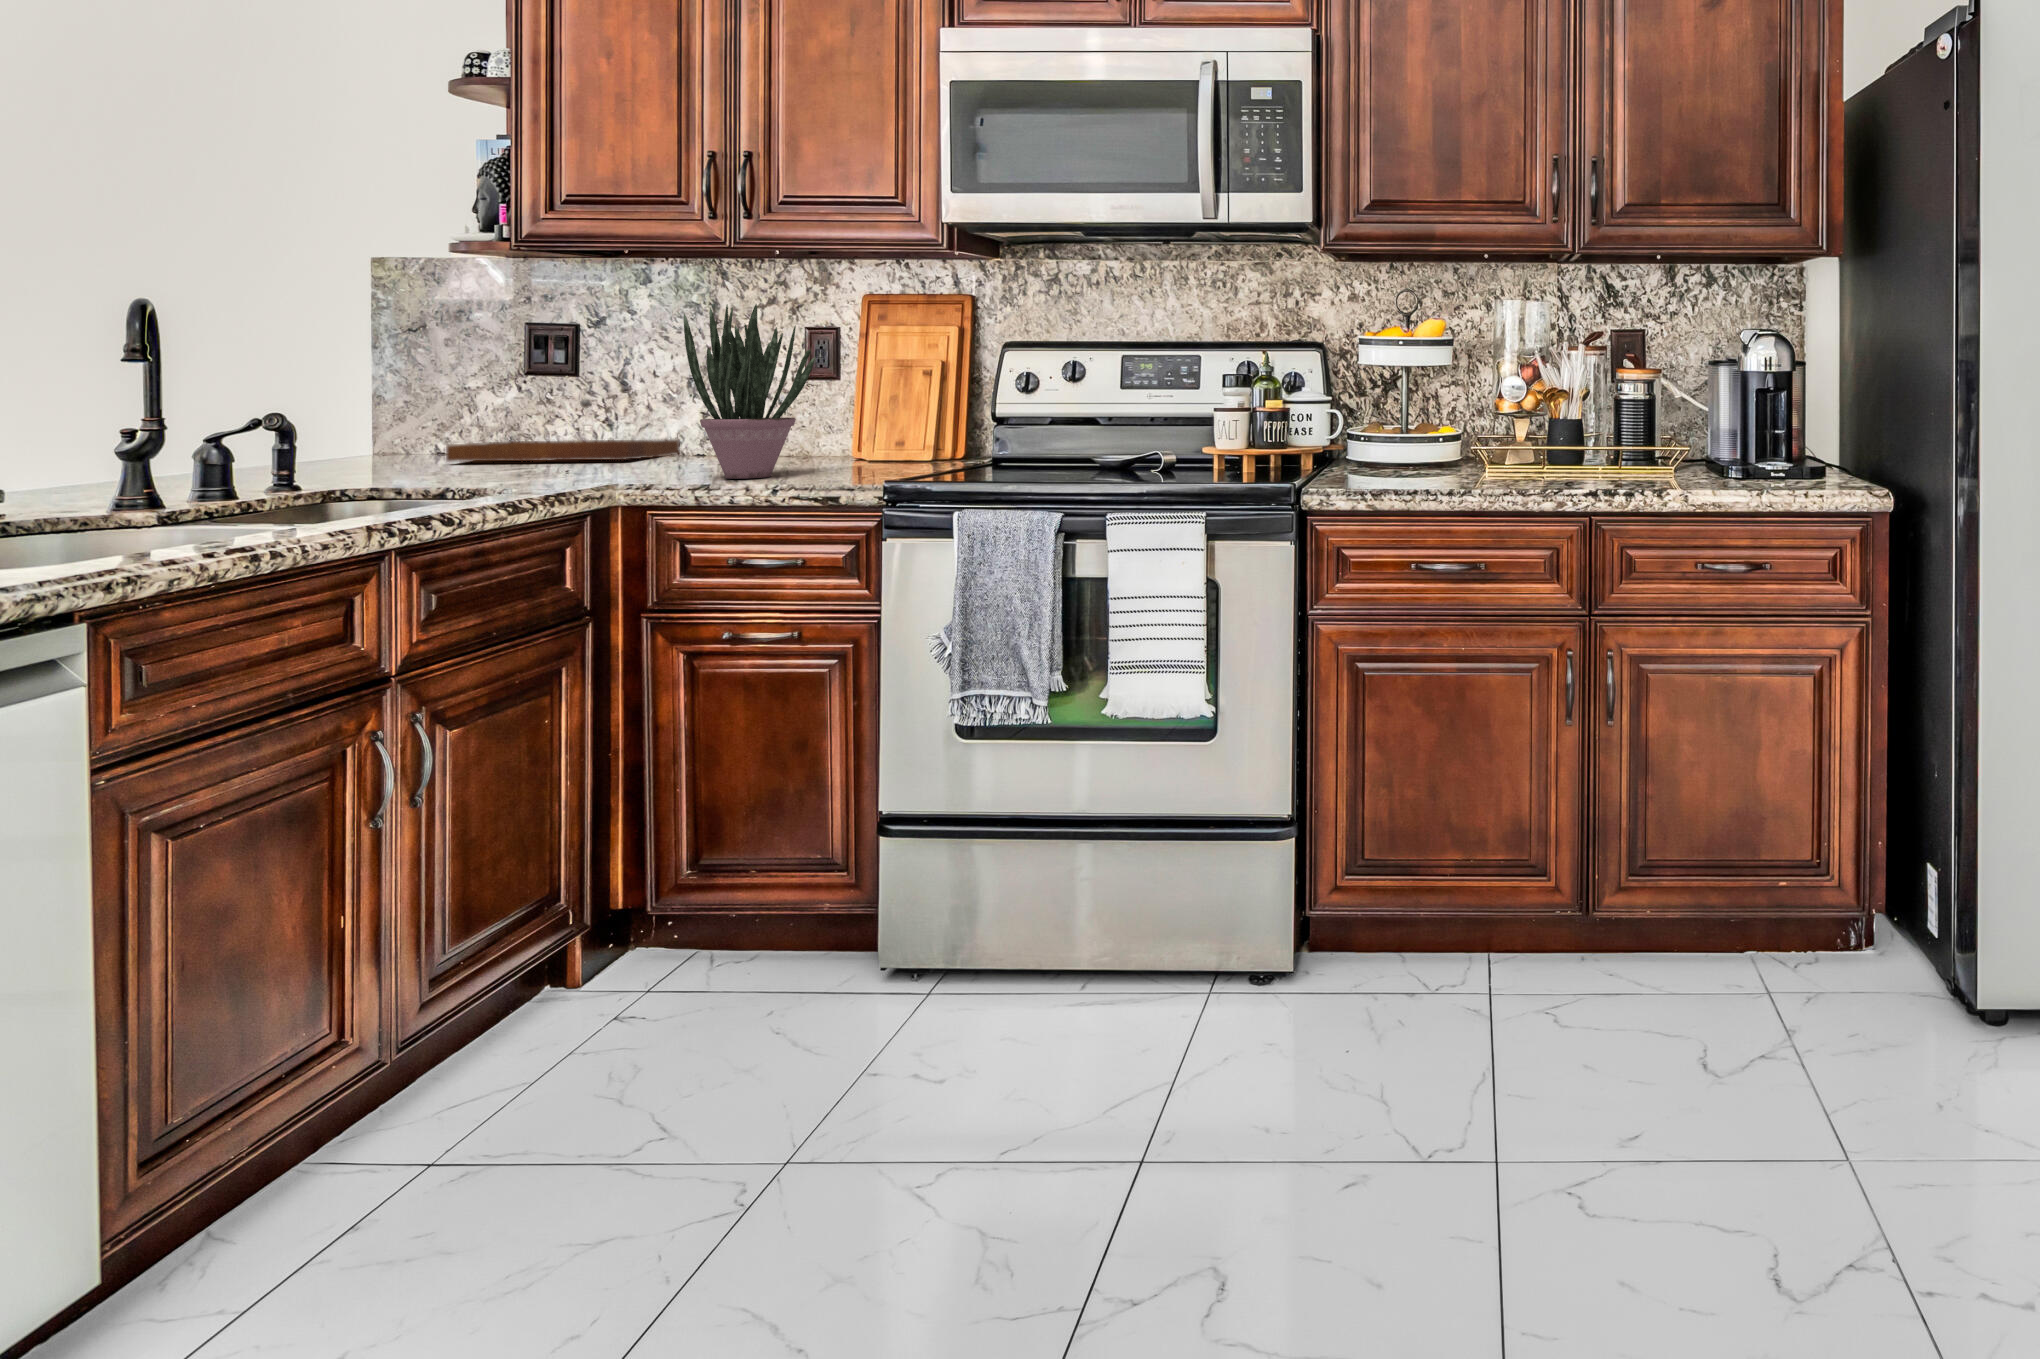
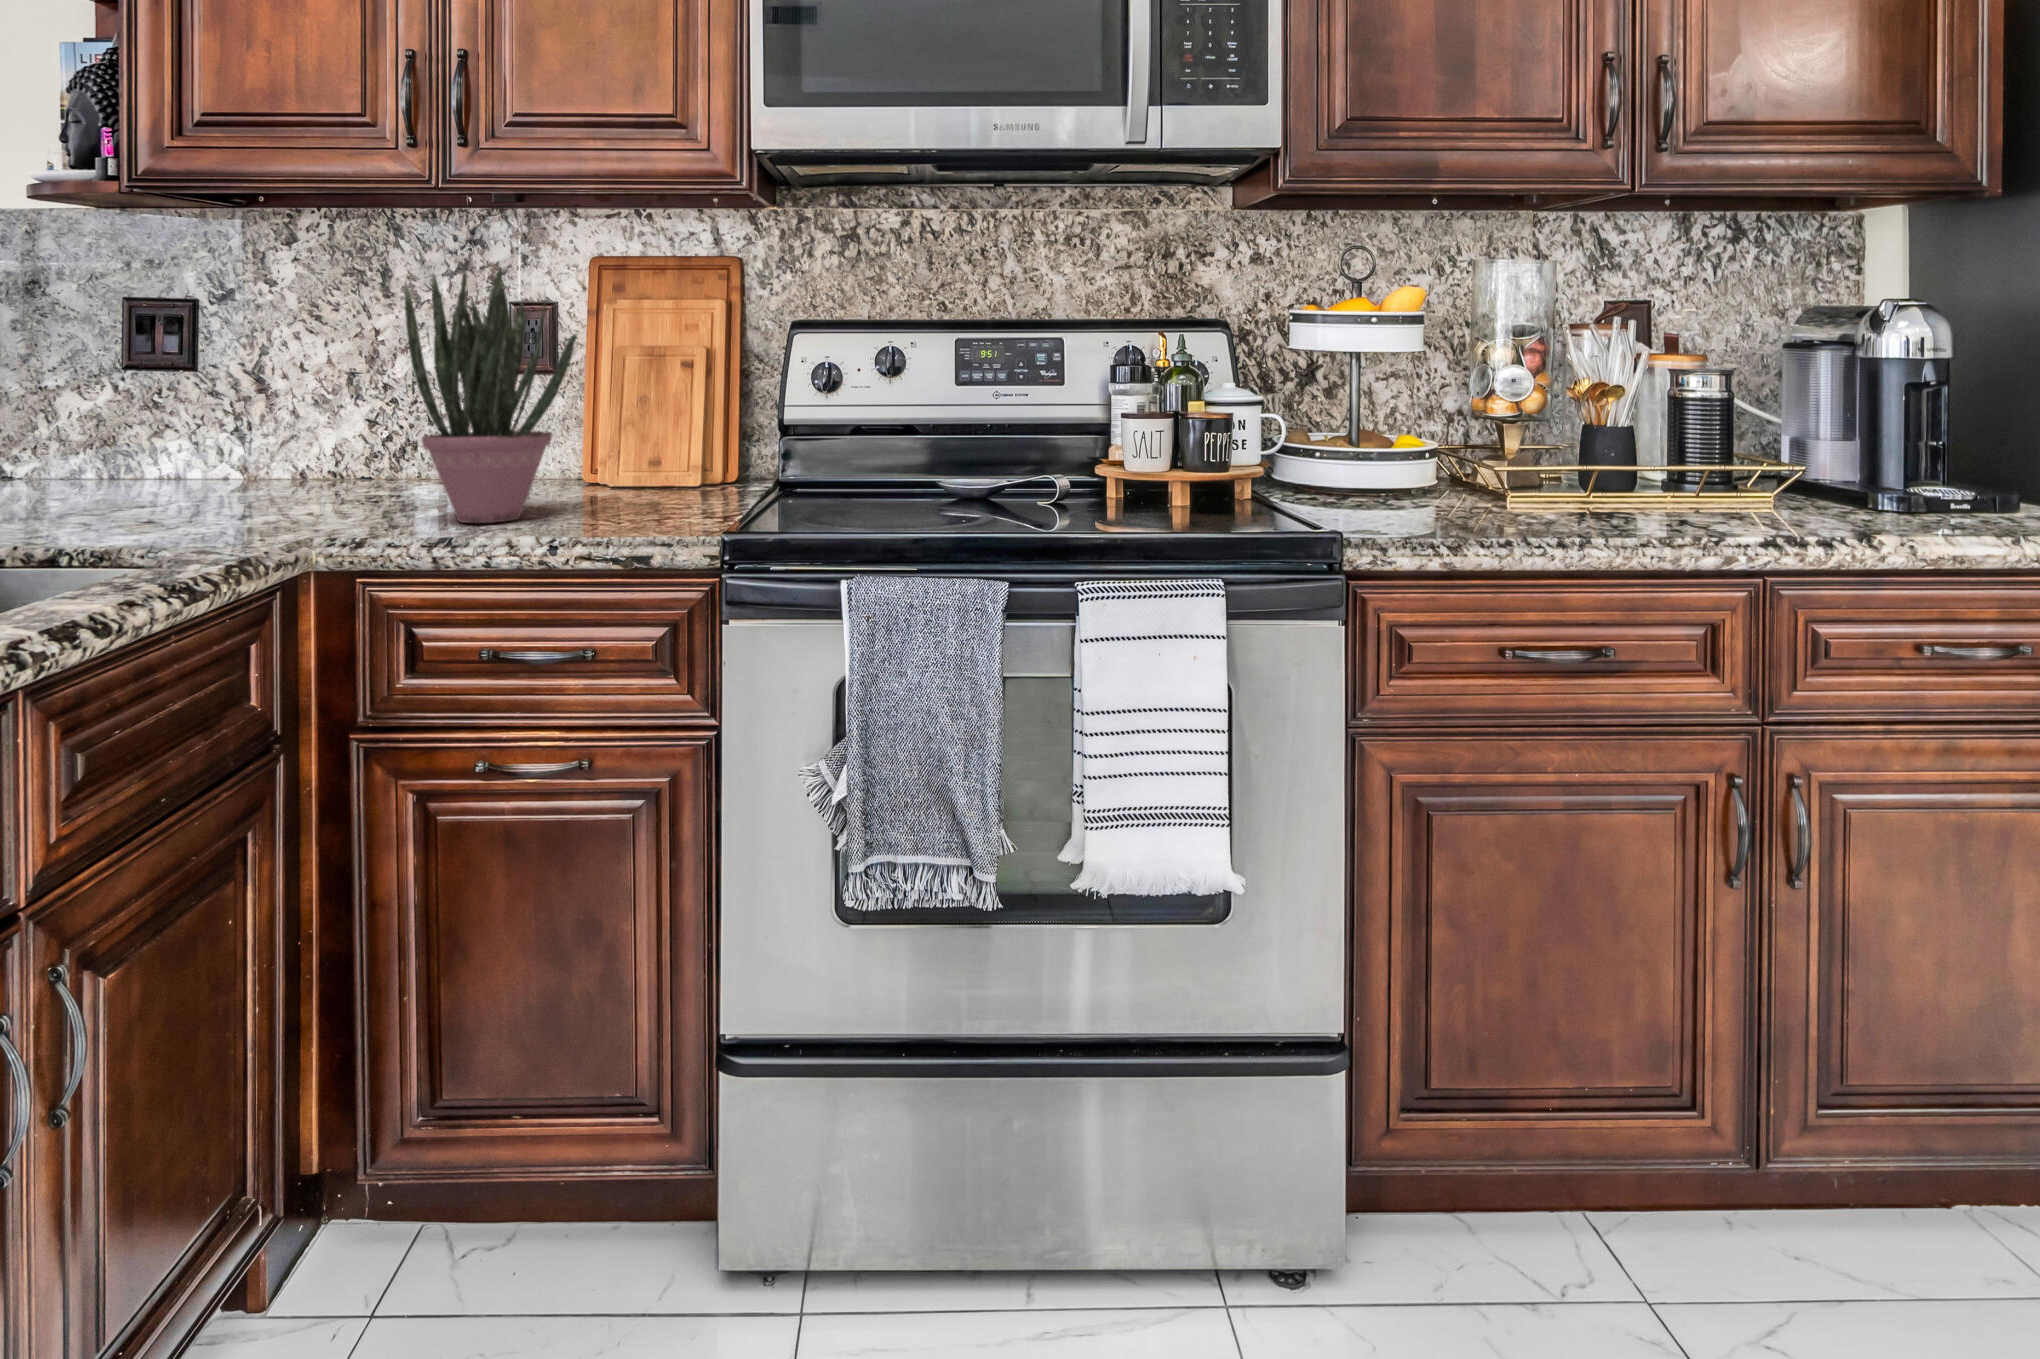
tray: present [446,399,680,462] -> none [29,401,340,492]

